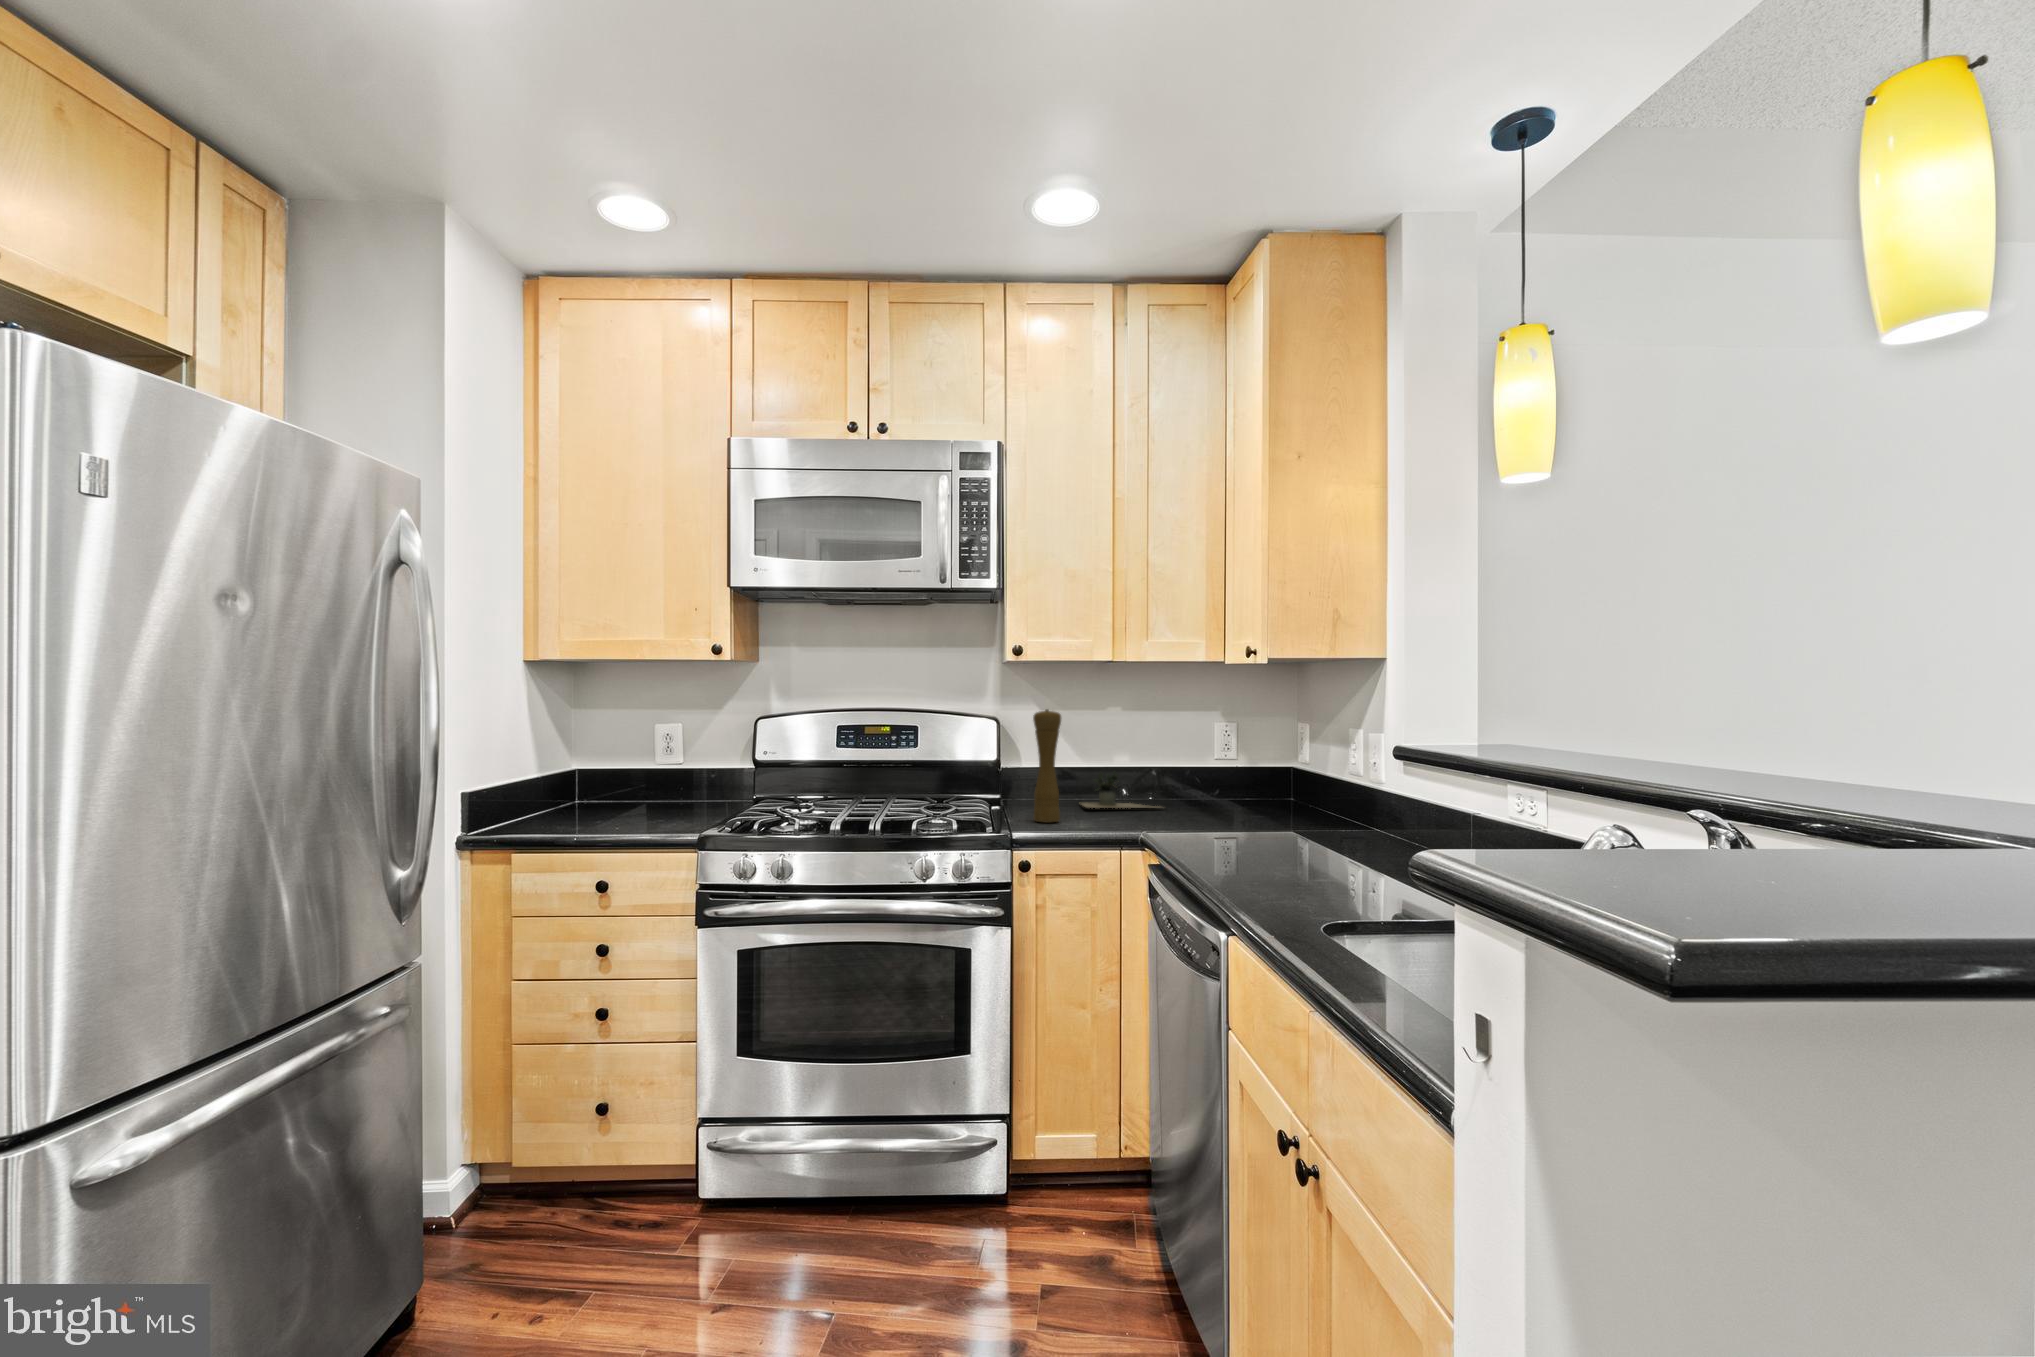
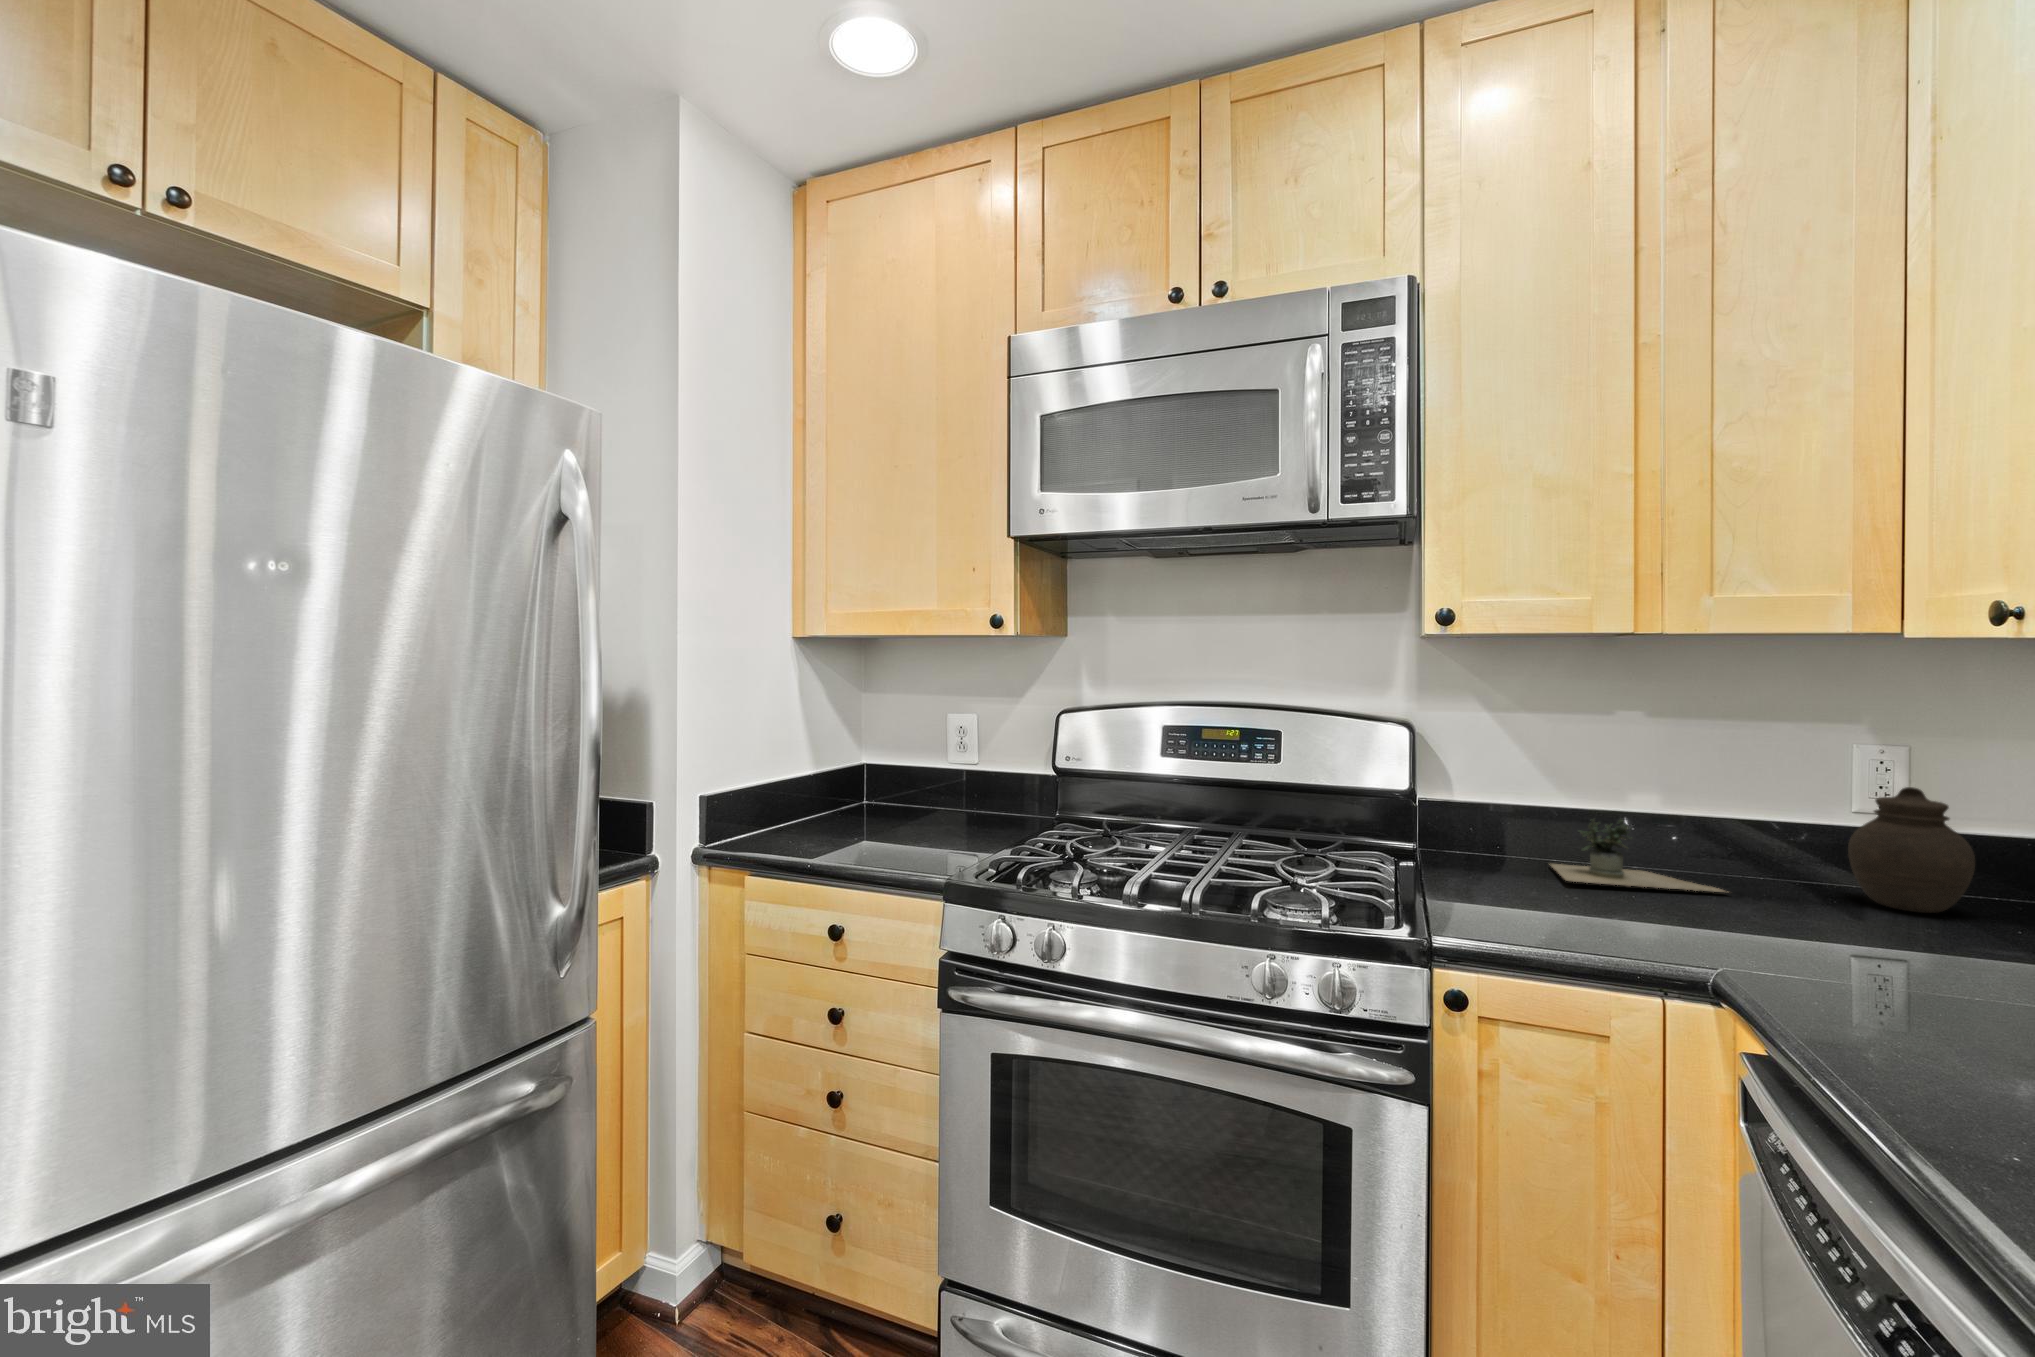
pepper mill: present [1033,709,1061,822] -> none [1471,718,1529,917]
jar: none [1220,744,1269,810] -> present [1848,787,1975,913]

